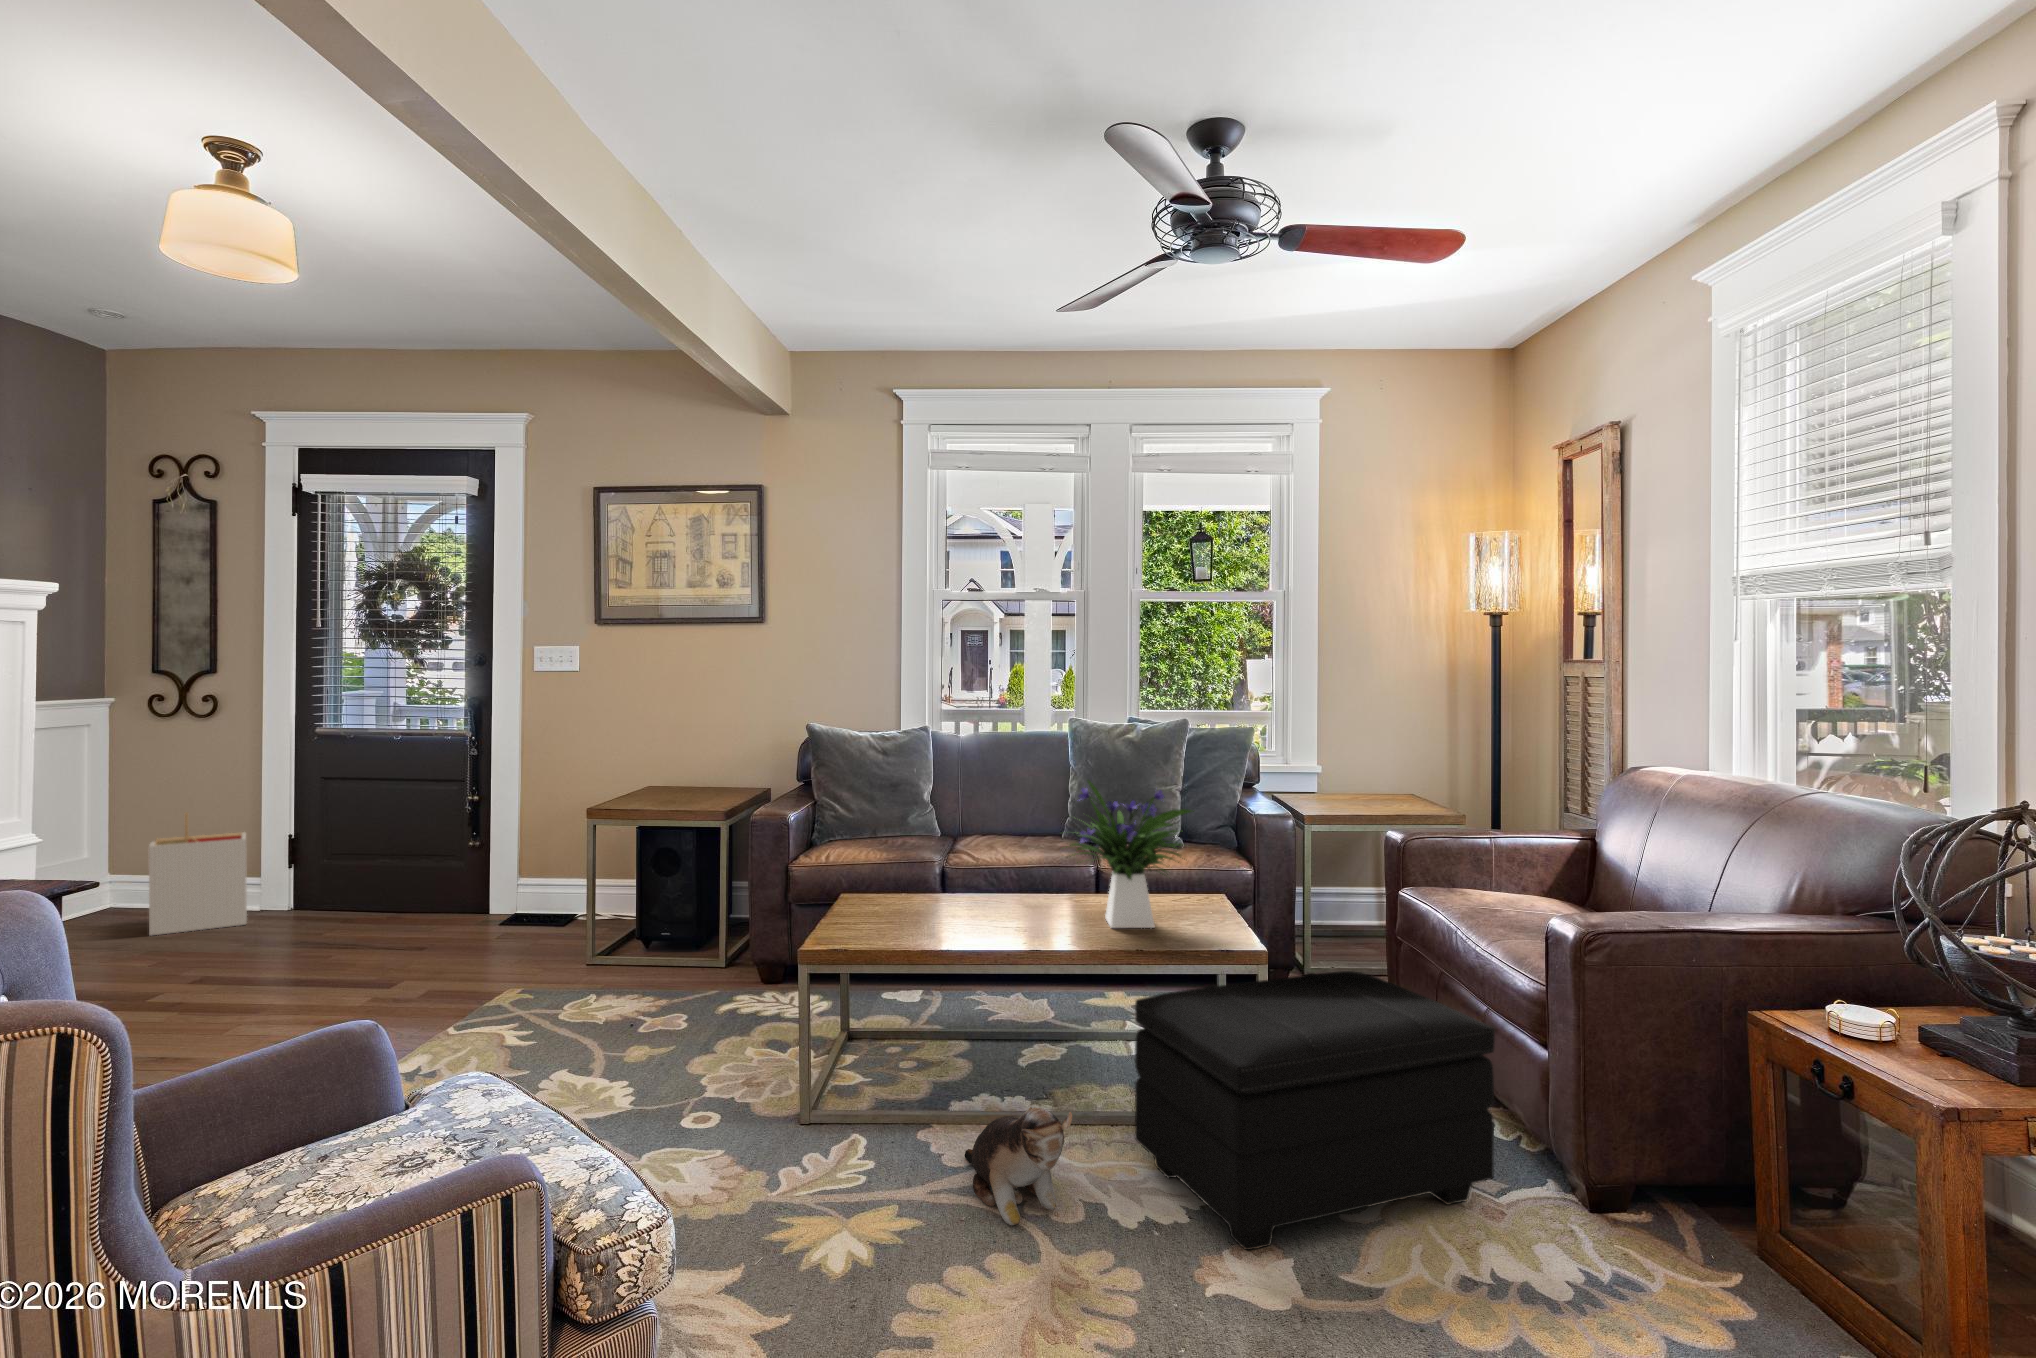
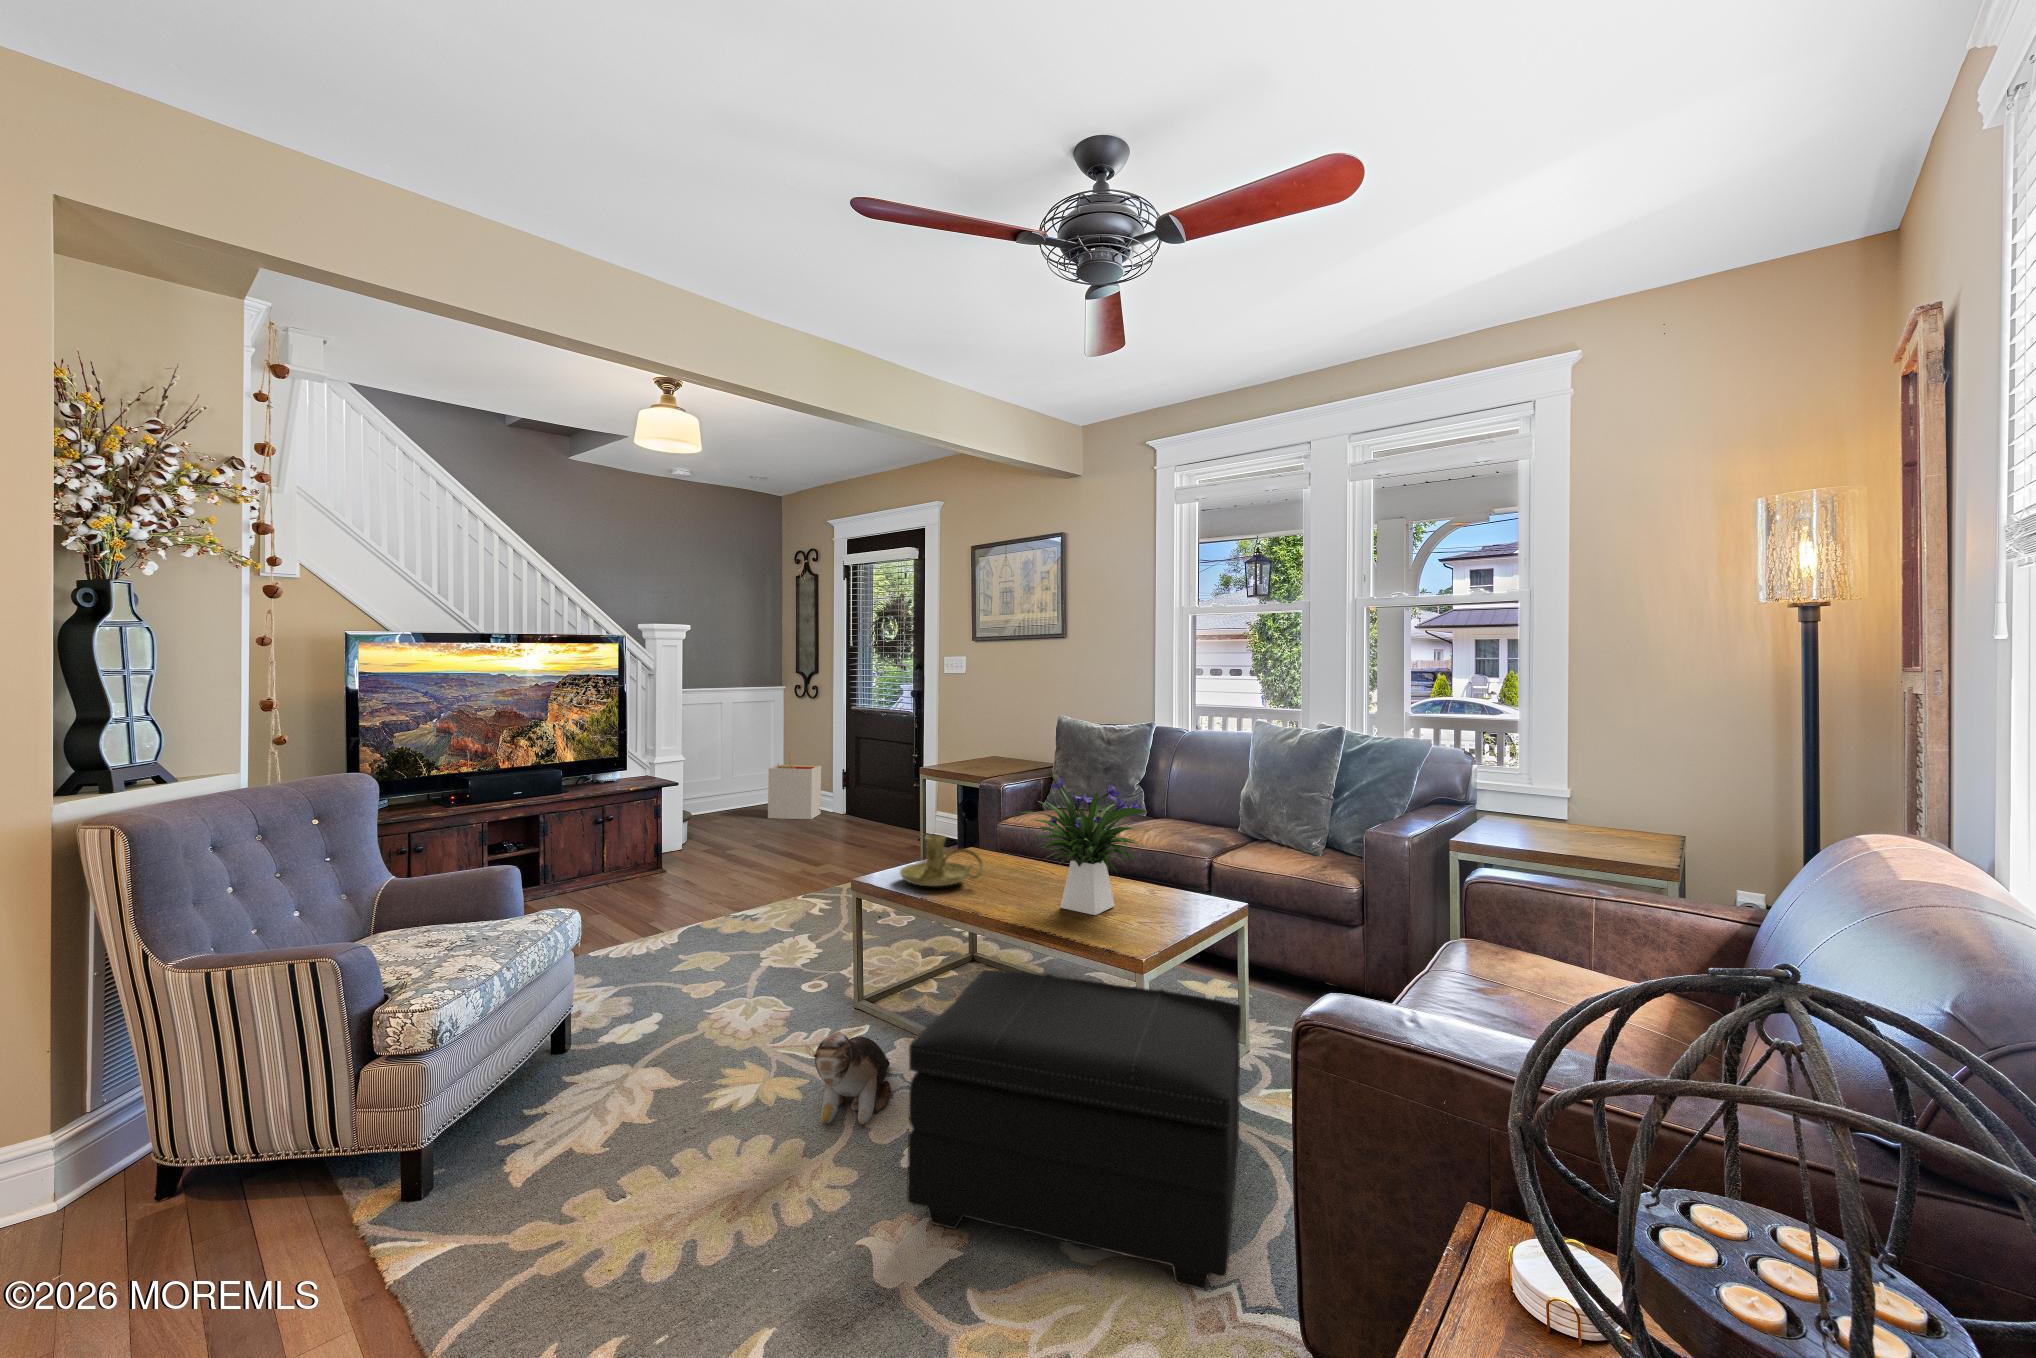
candle holder: none [892,872,995,936] -> present [900,835,983,886]

